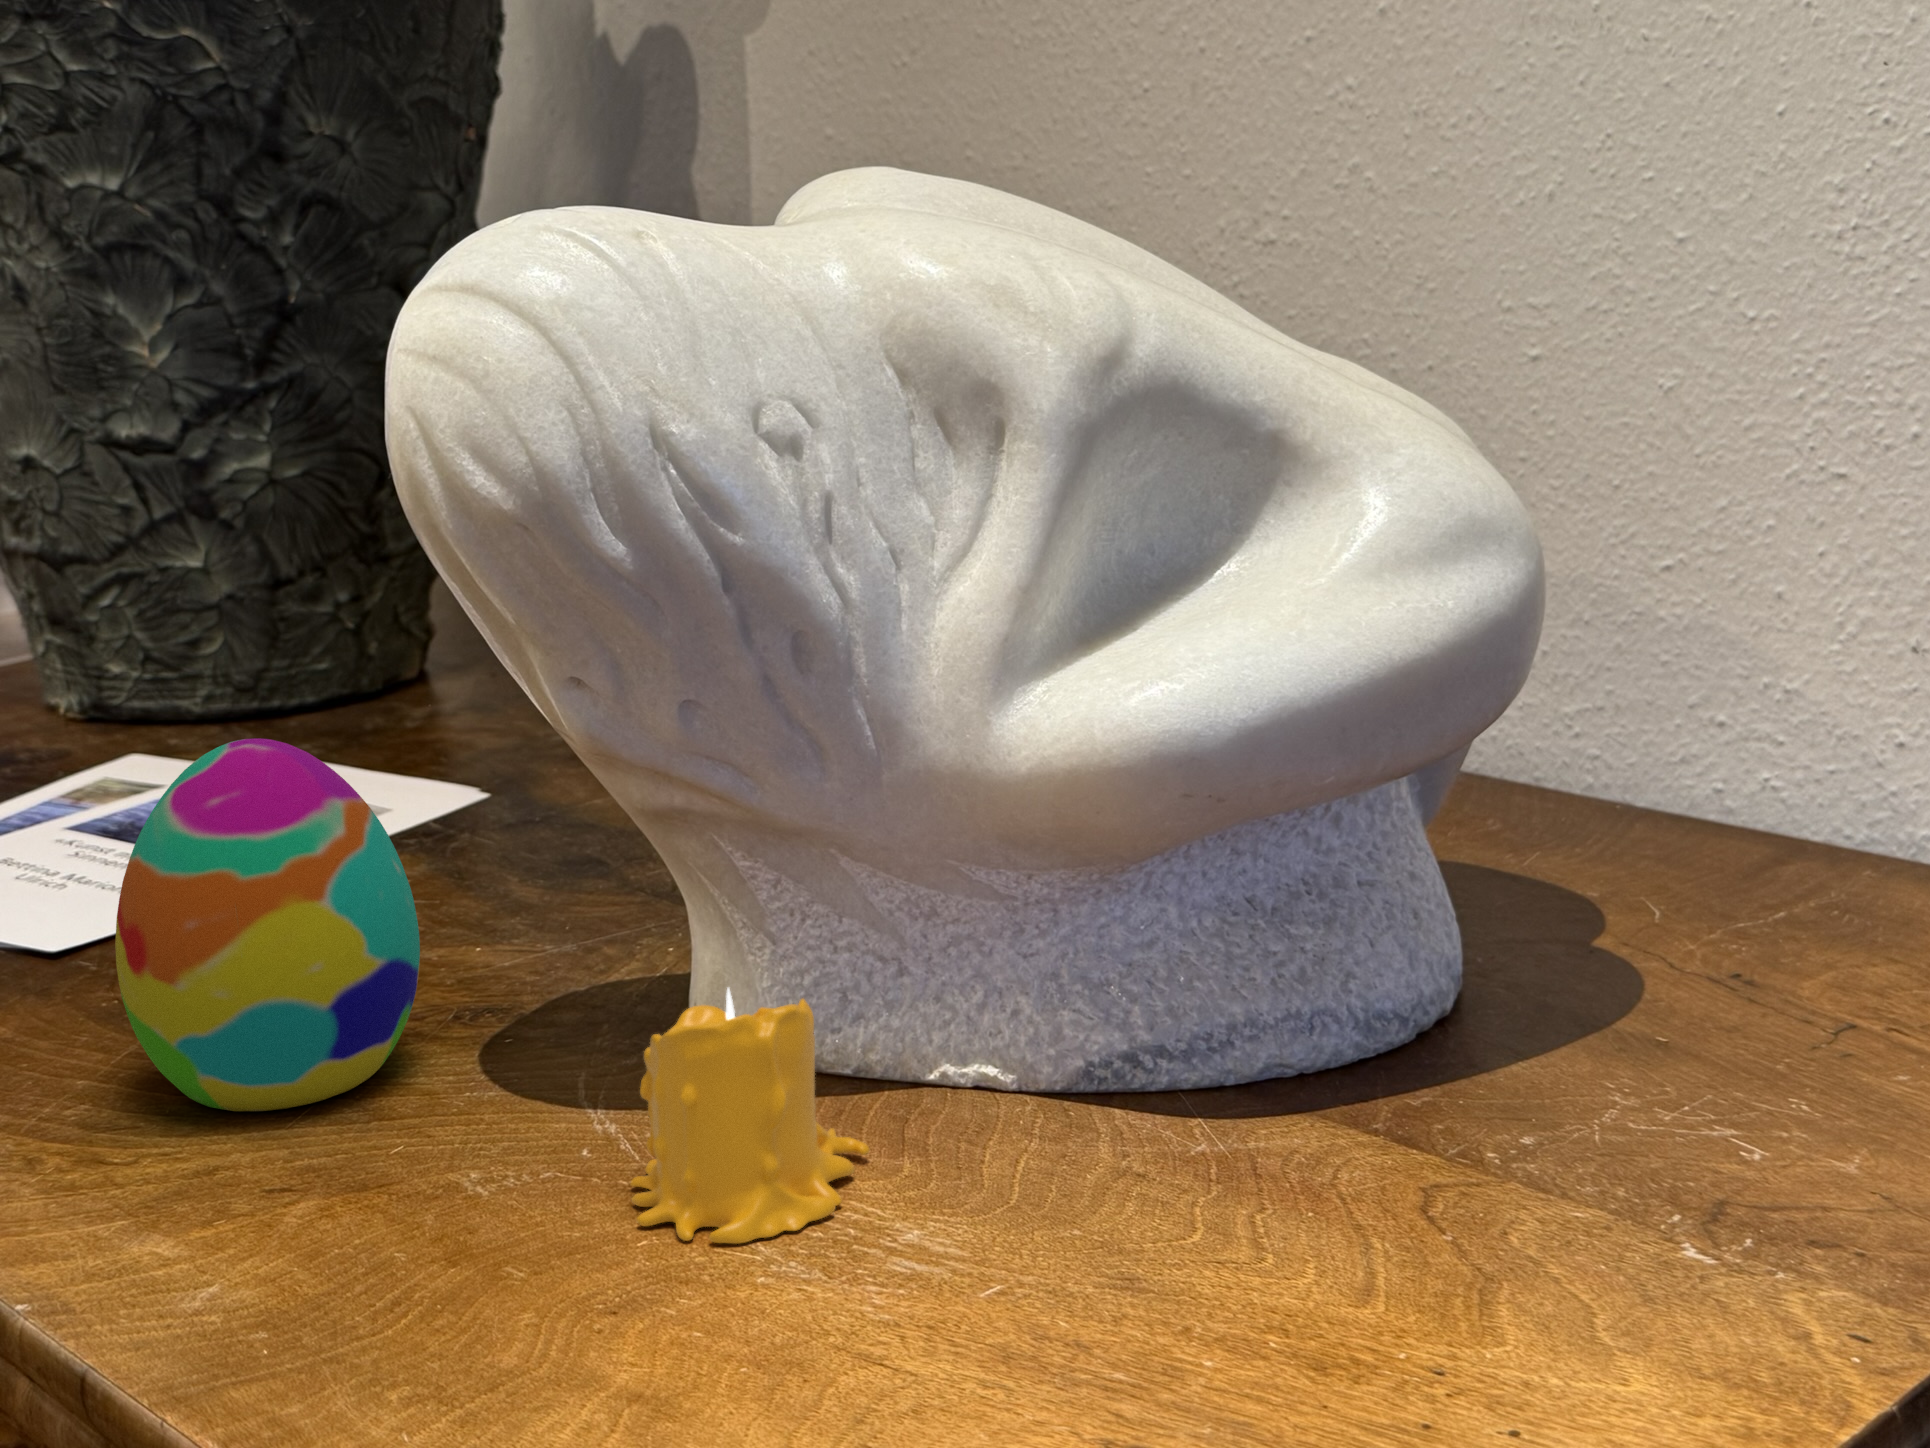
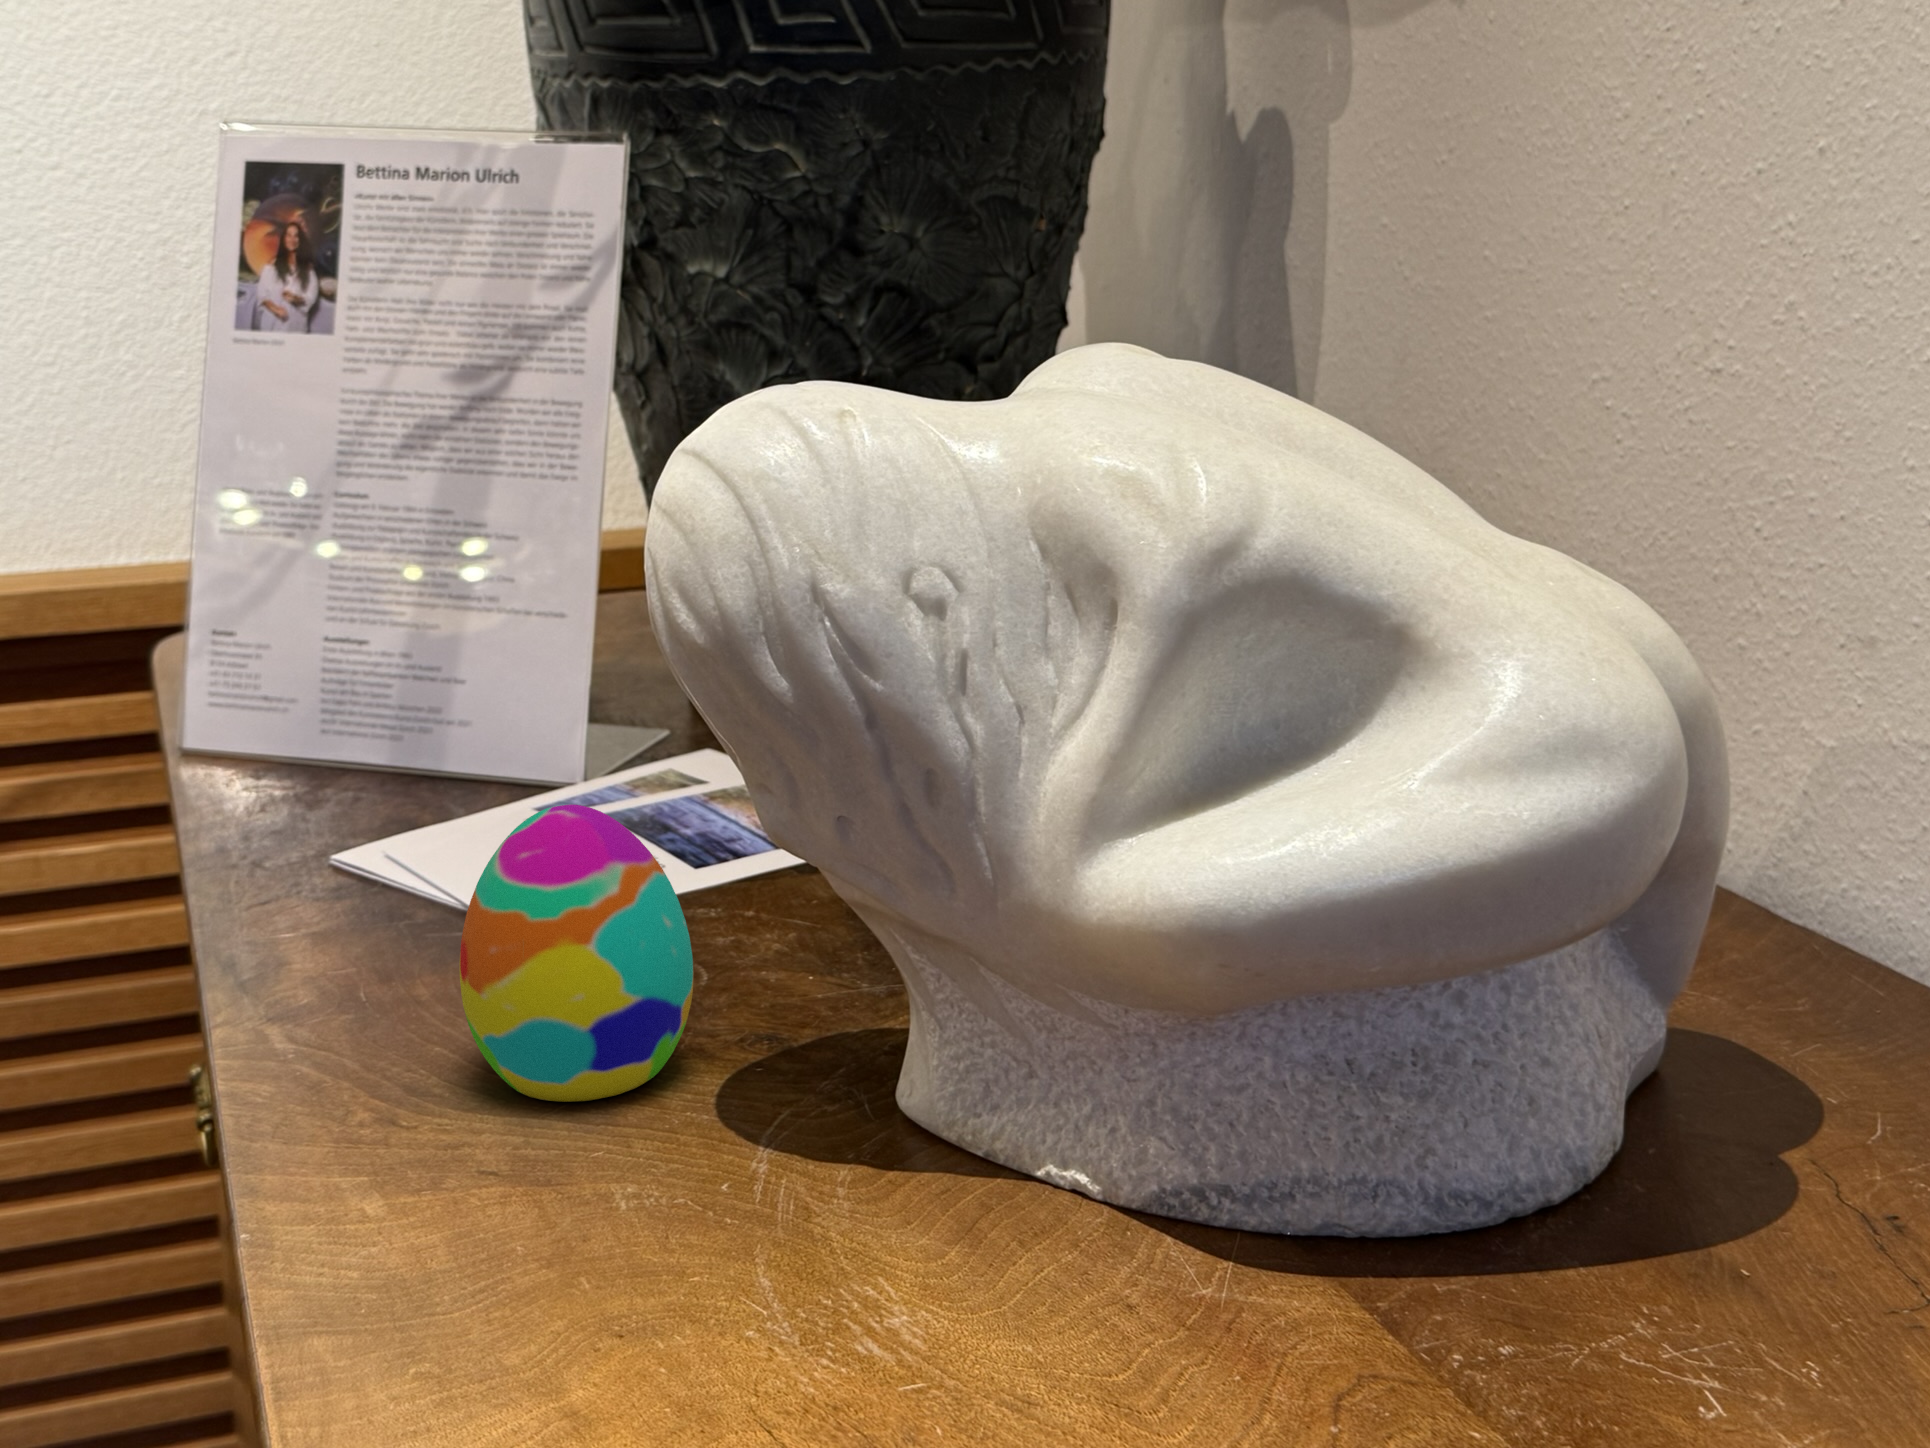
candle: present [631,988,869,1243] -> none [721,1069,937,1290]

